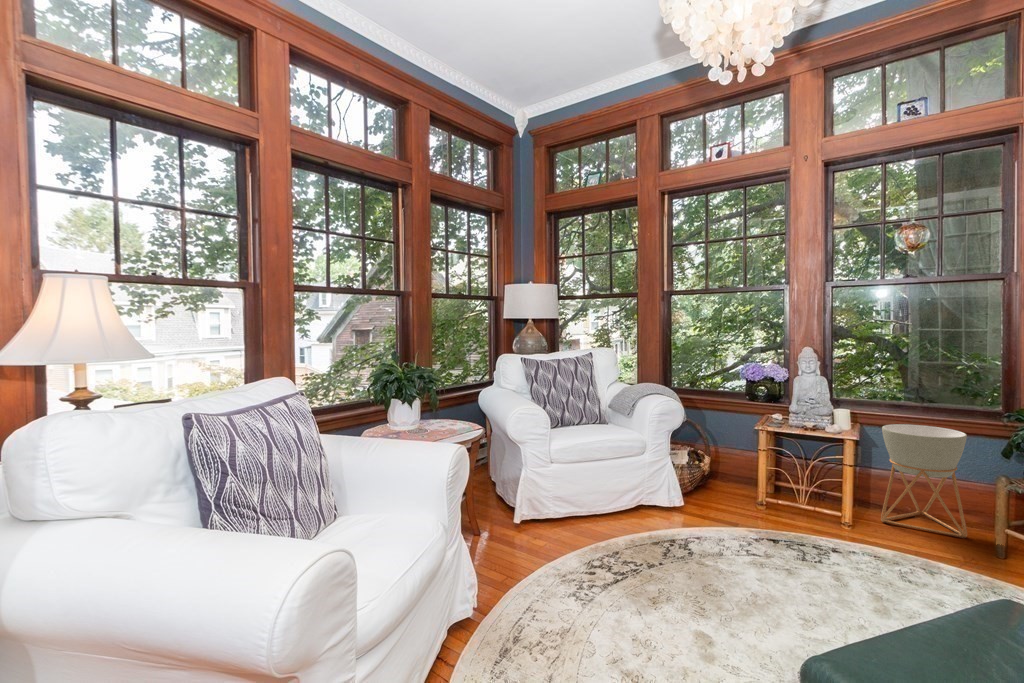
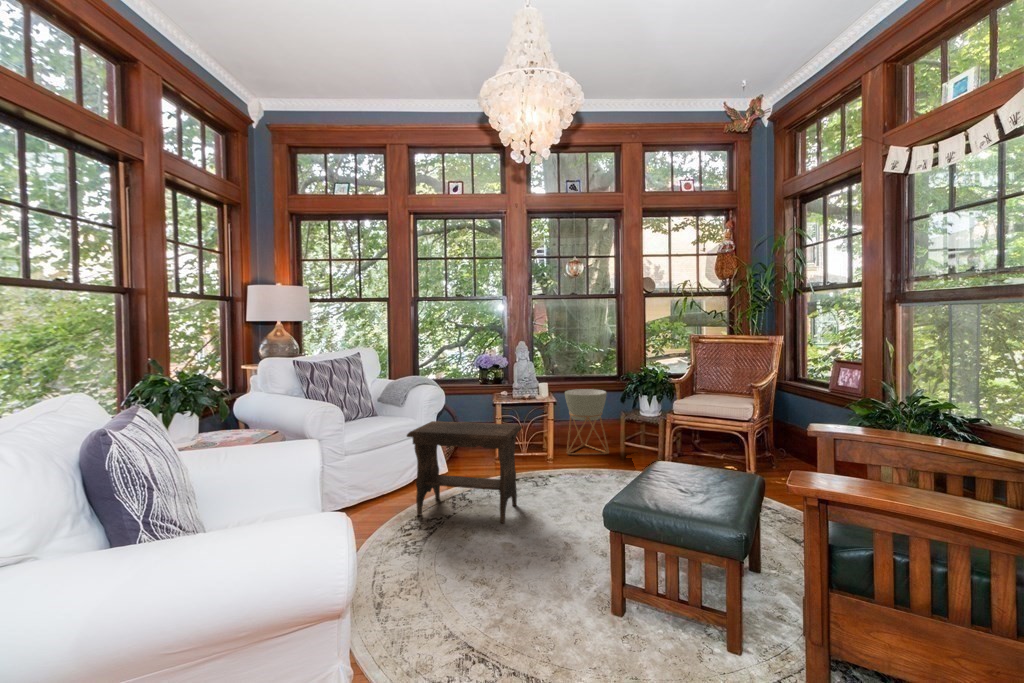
footstool: none [605,441,765,599] -> present [407,421,522,523]

